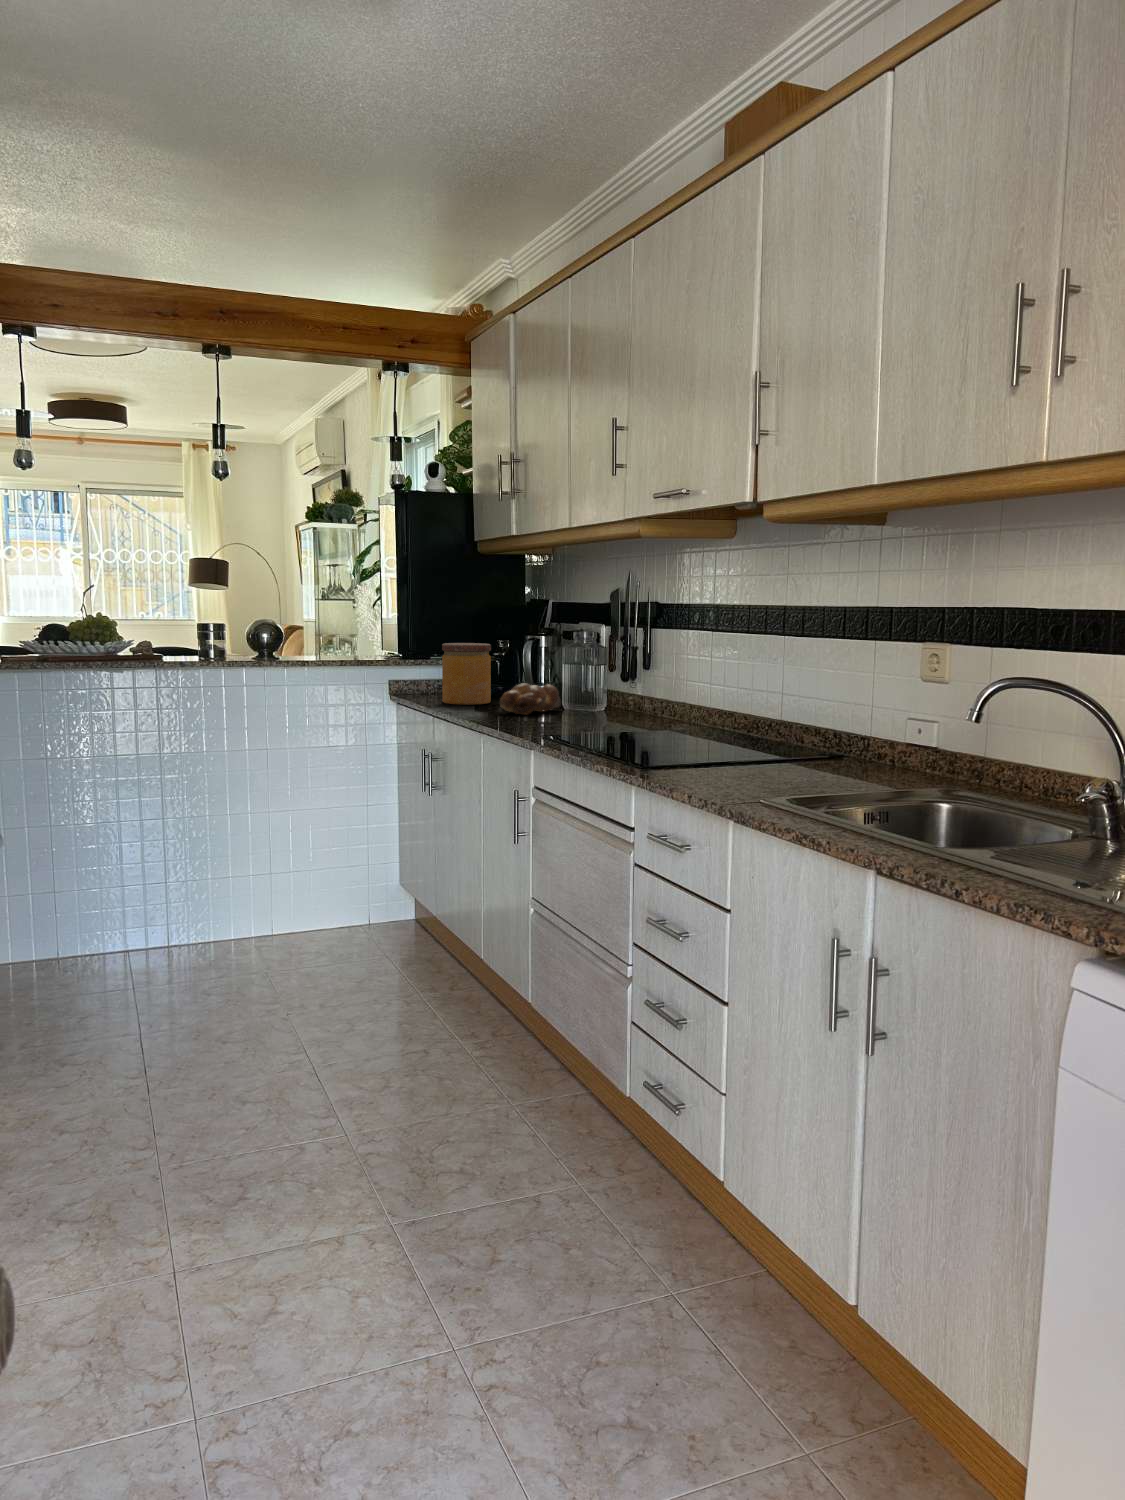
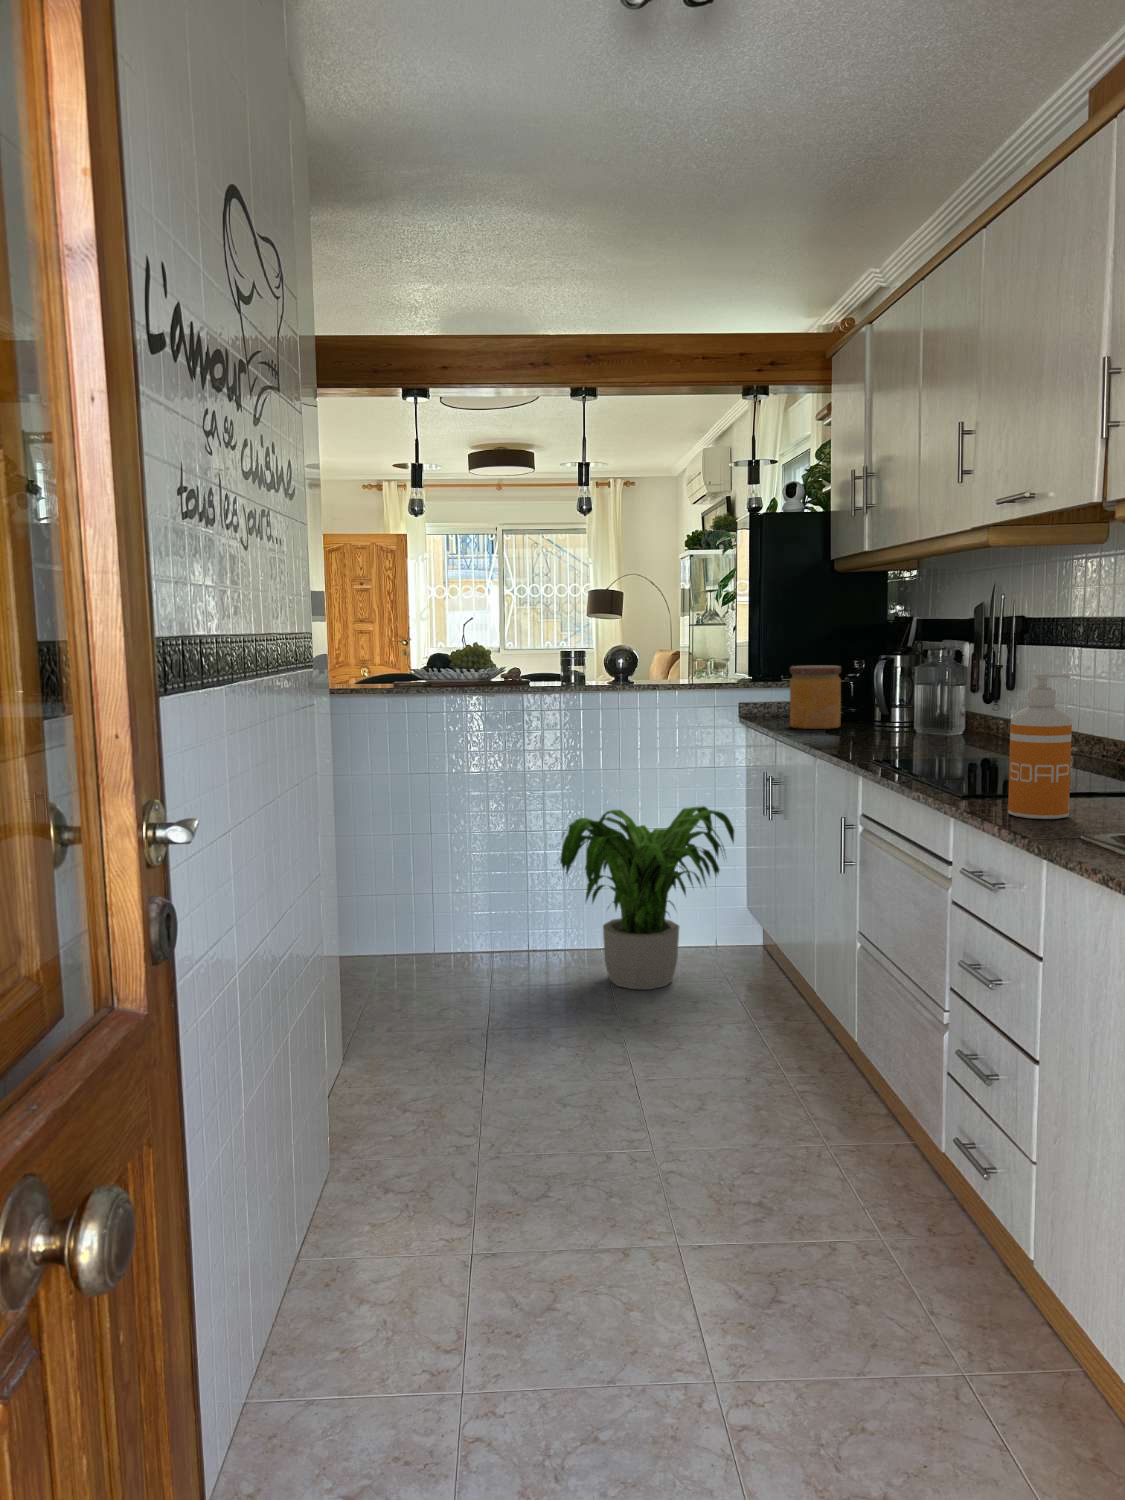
soap dispenser: none [692,655,745,787] -> present [1008,674,1072,819]
bread loaf: present [500,683,561,715] -> none [843,706,913,740]
potted plant: none [202,783,387,971] -> present [560,806,734,989]

